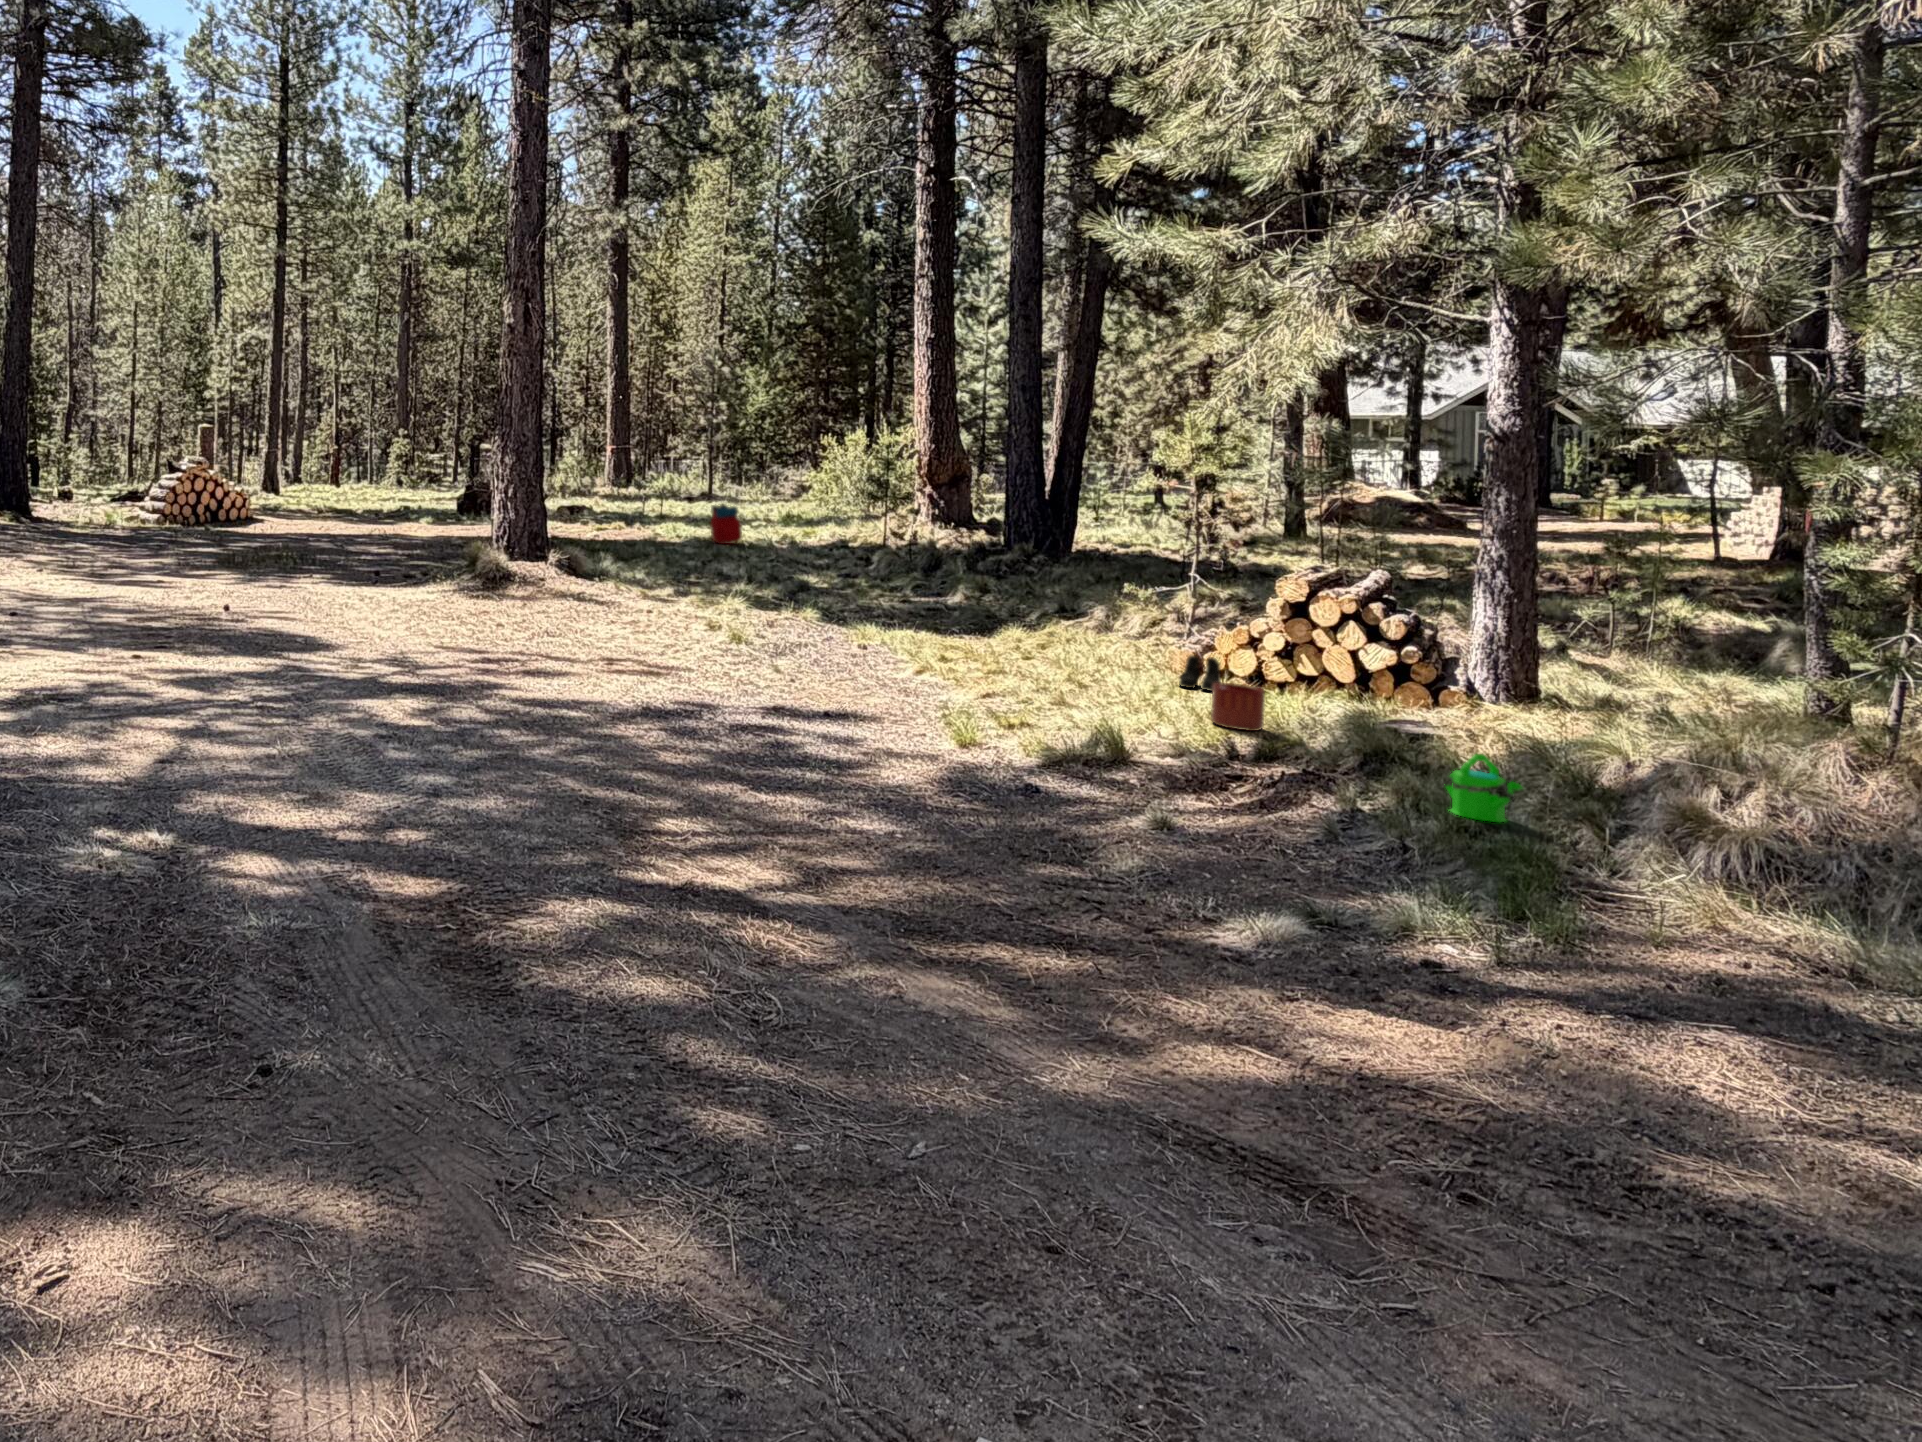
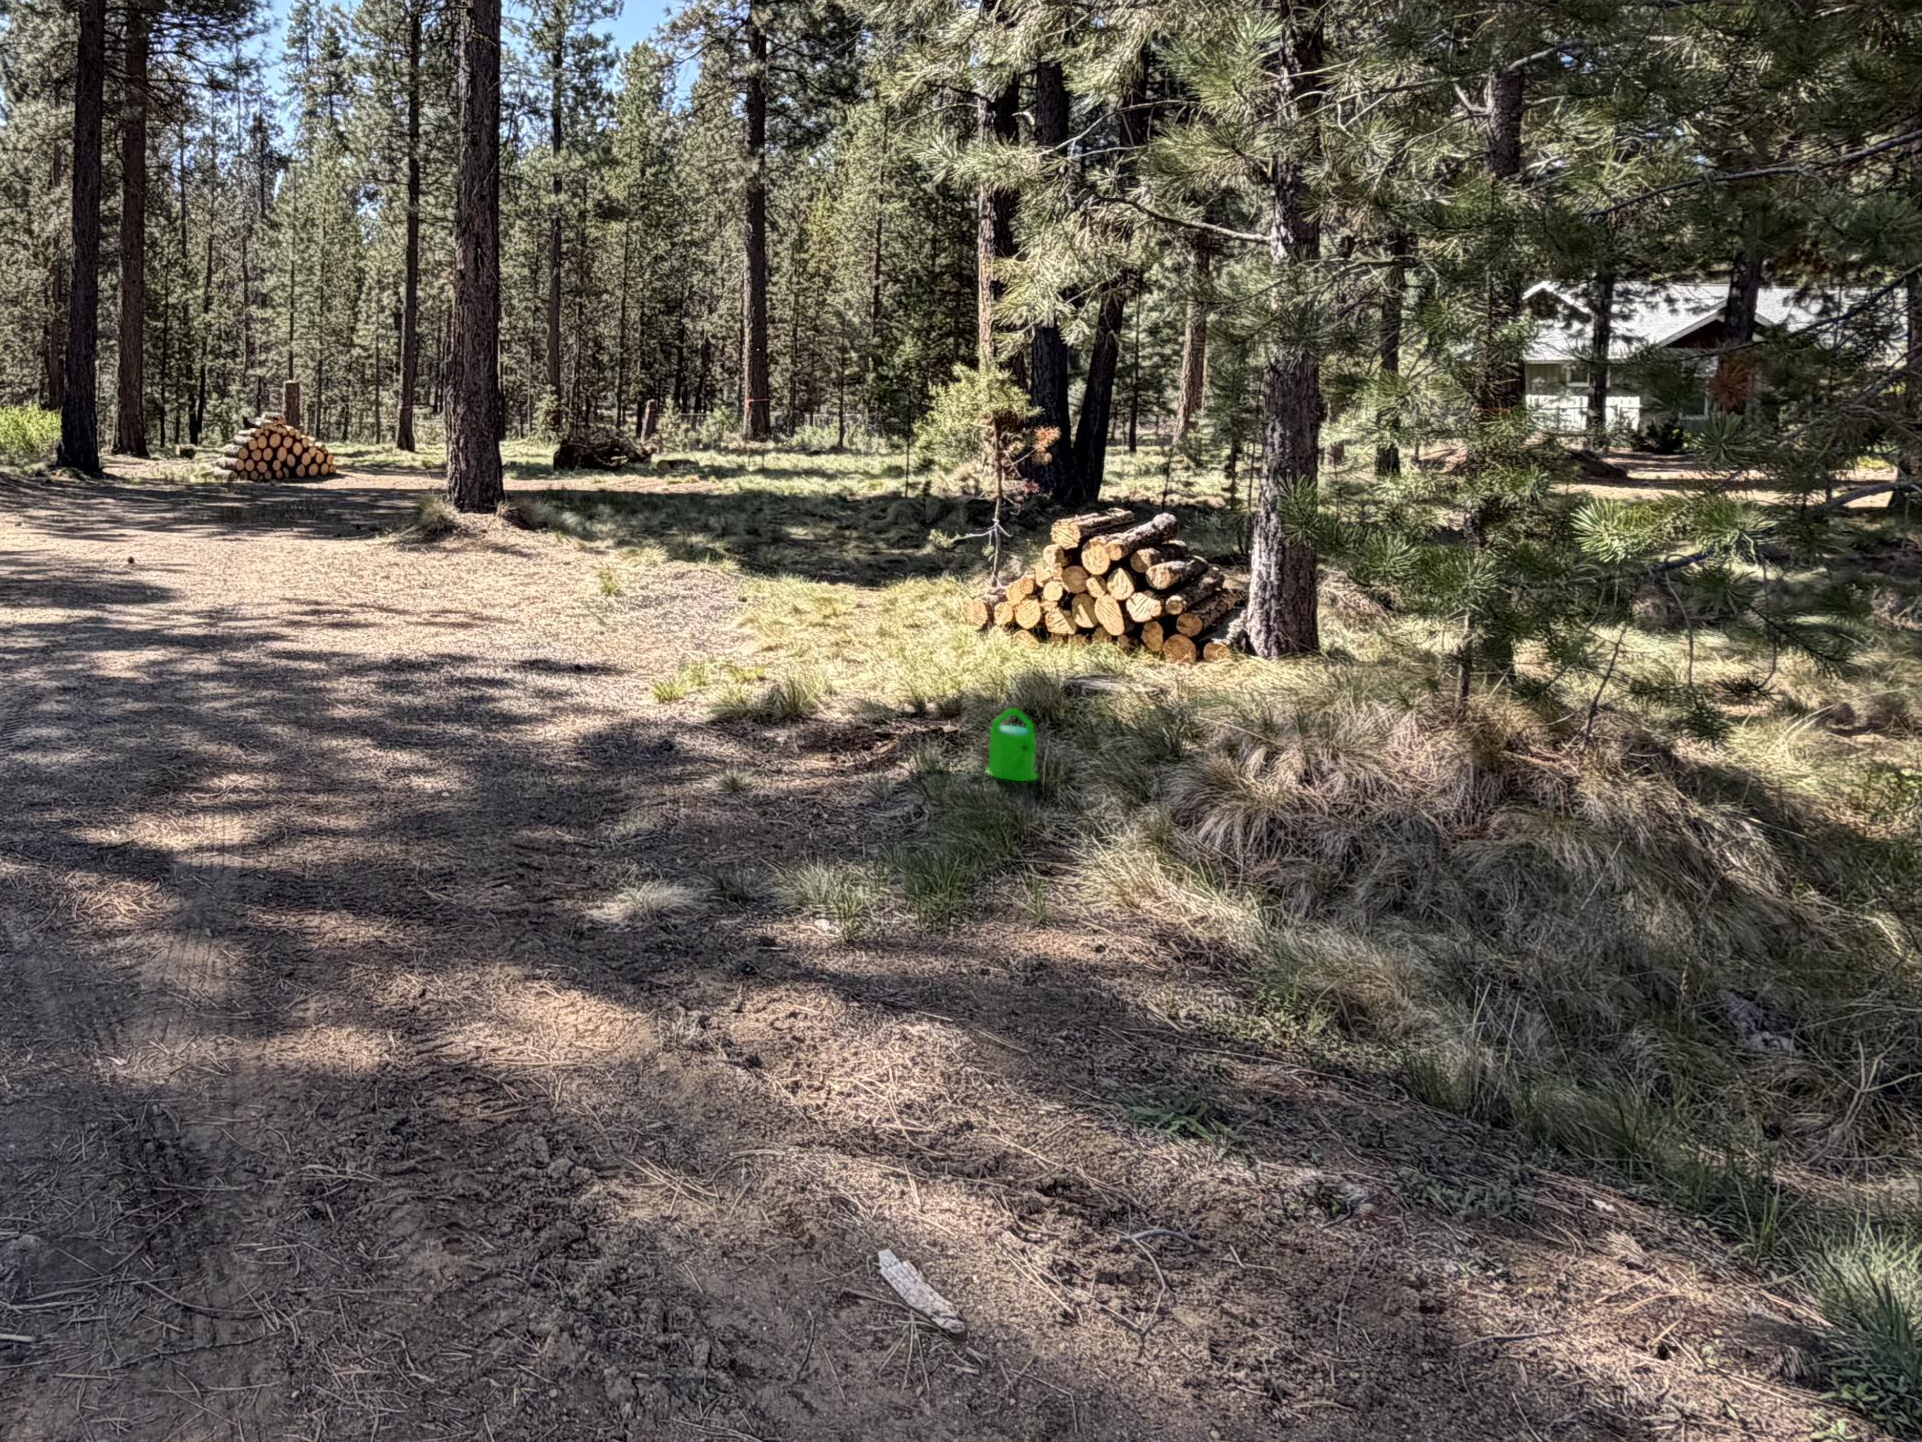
backpack: present [710,504,742,544] -> none [746,453,777,495]
boots: present [1179,655,1221,691] -> none [960,606,1007,645]
planter: present [1211,683,1265,731] -> none [909,634,960,684]

